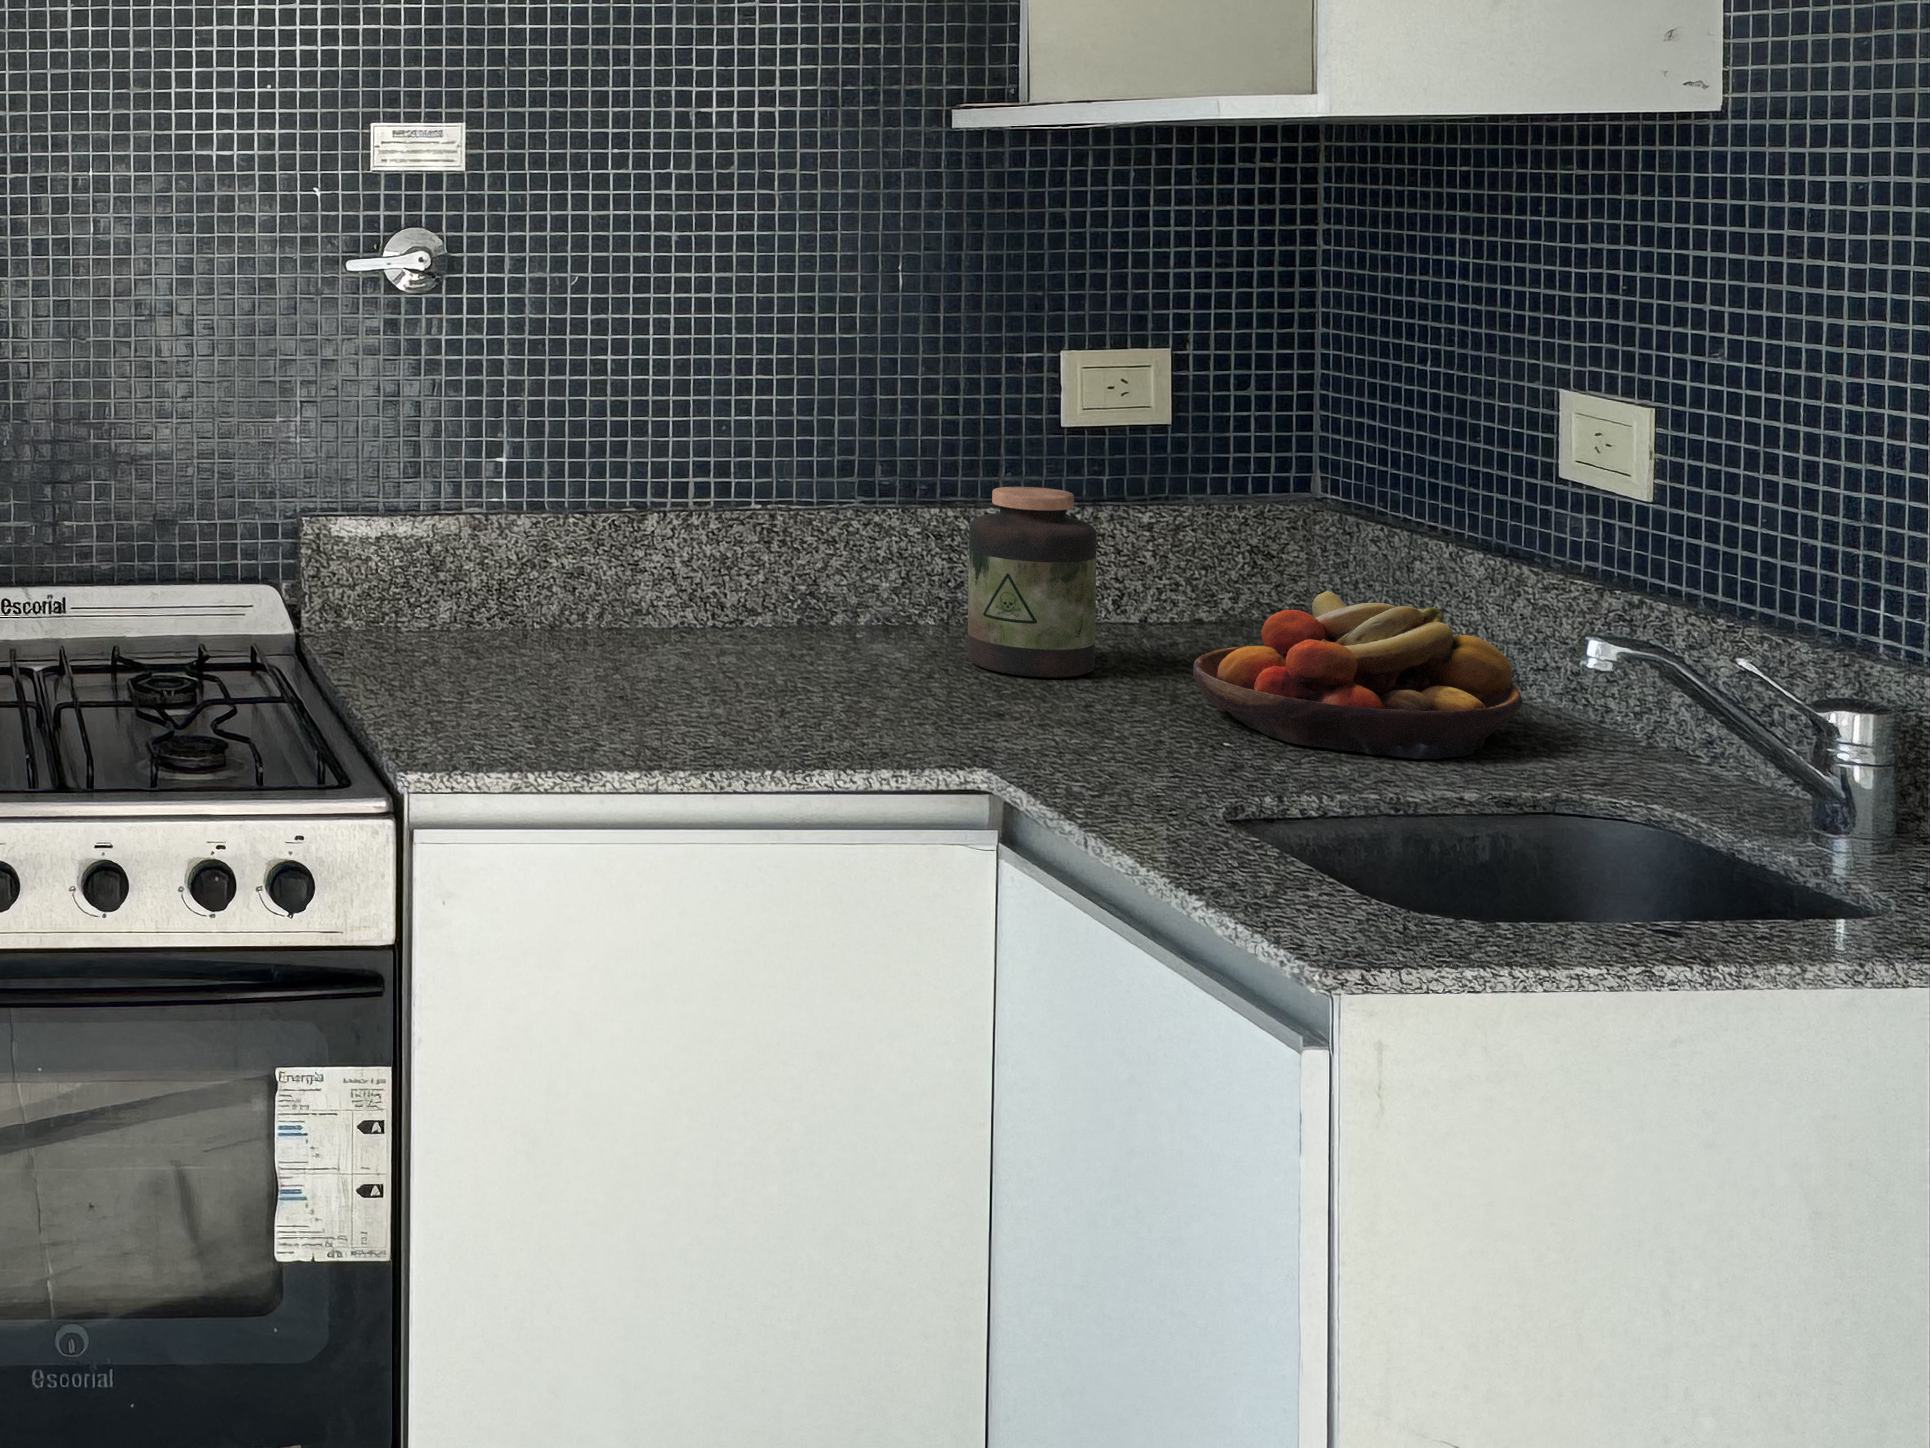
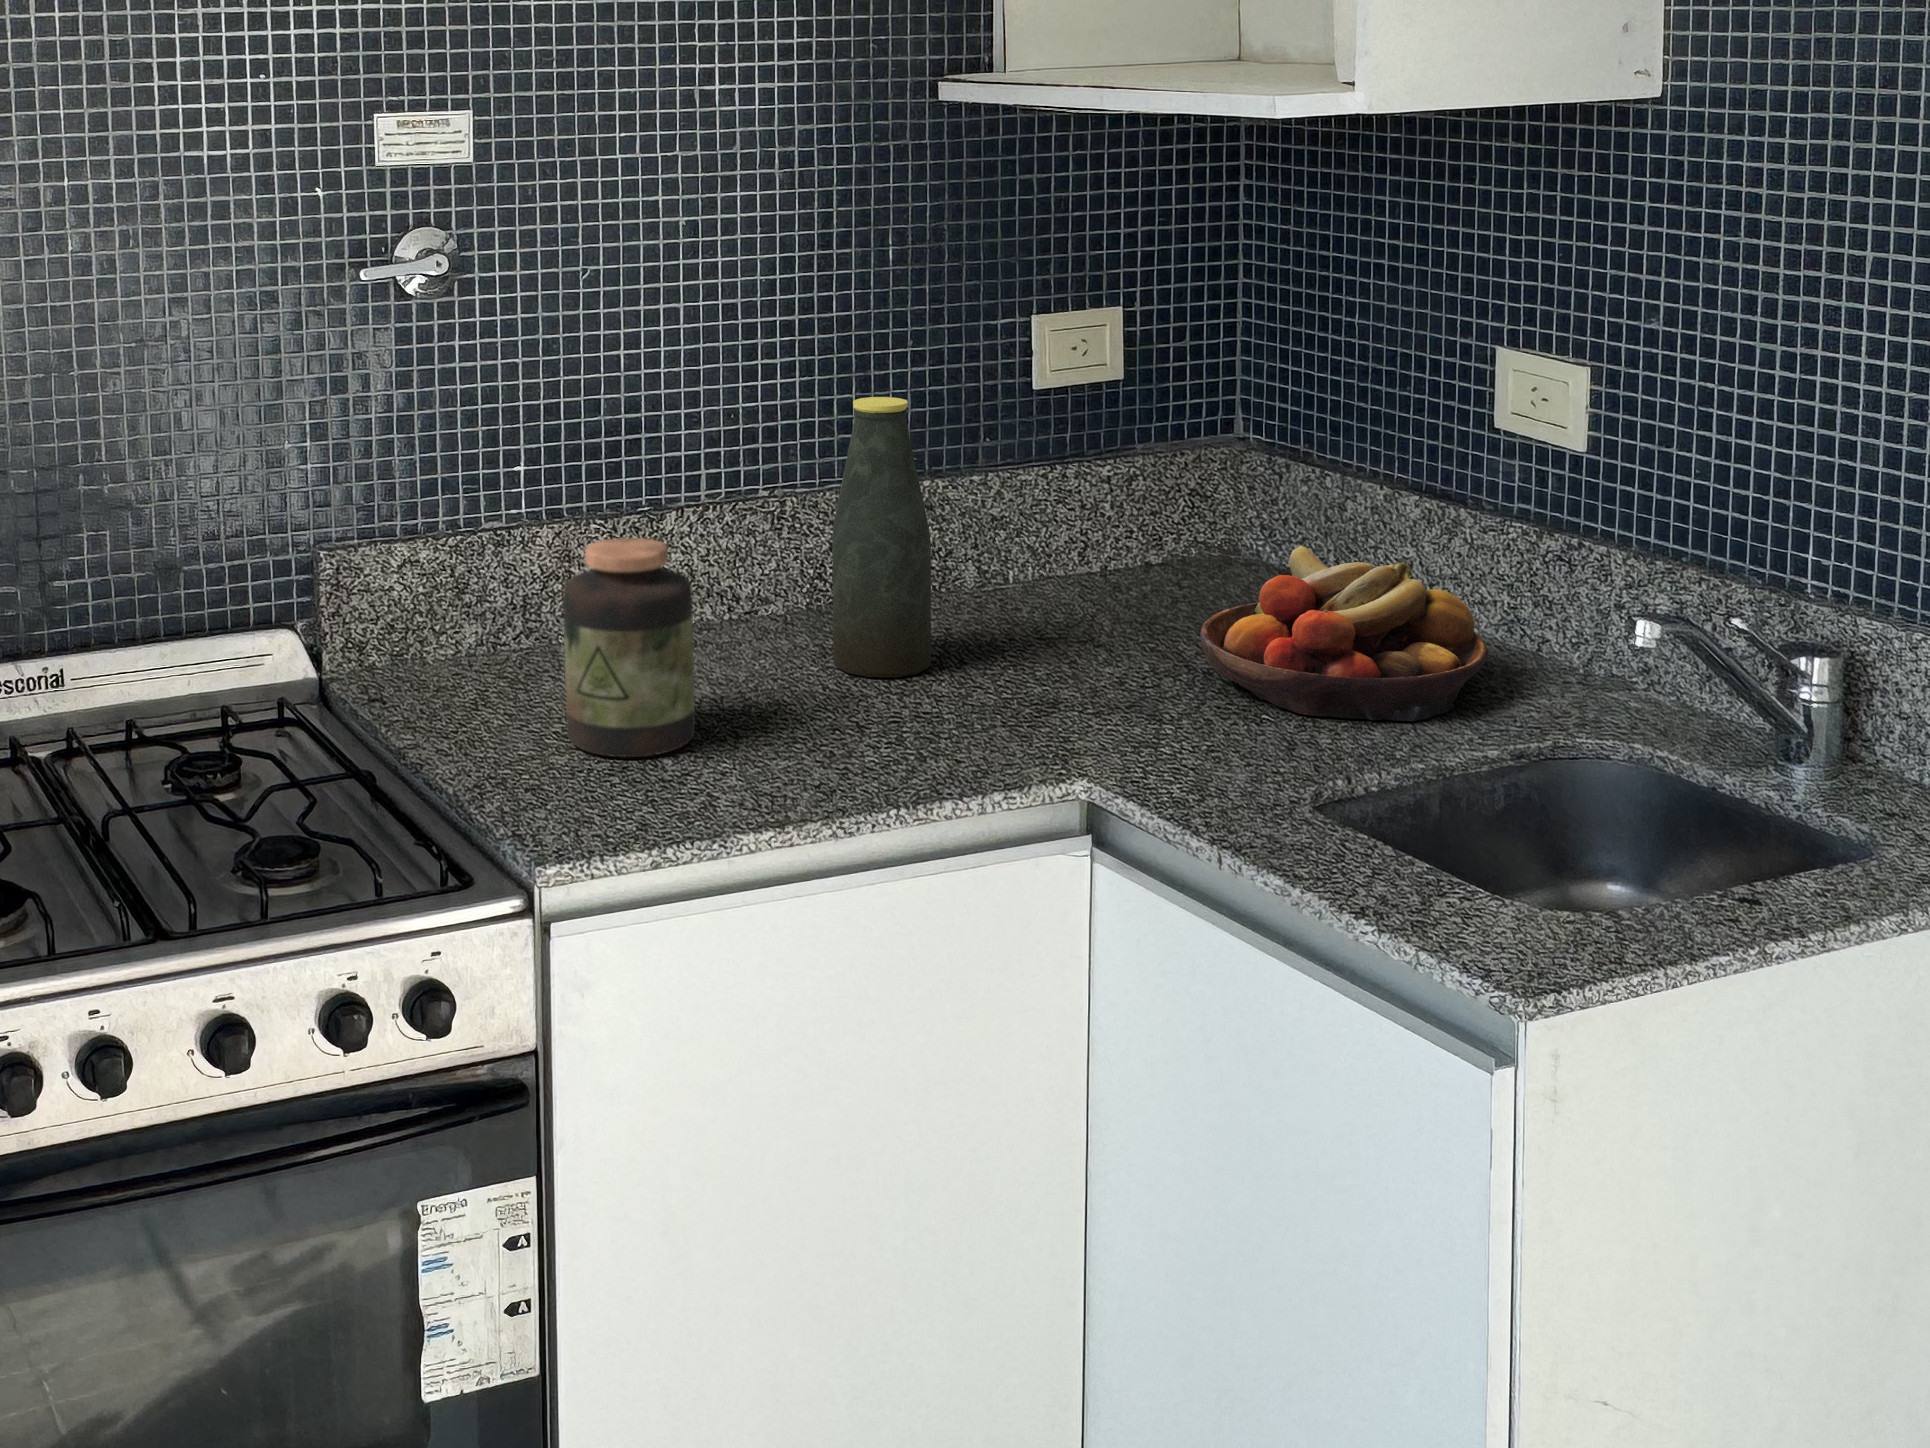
bottle: none [798,406,903,682] -> present [832,397,931,678]
jar: present [967,487,1097,677] -> present [563,538,695,757]

